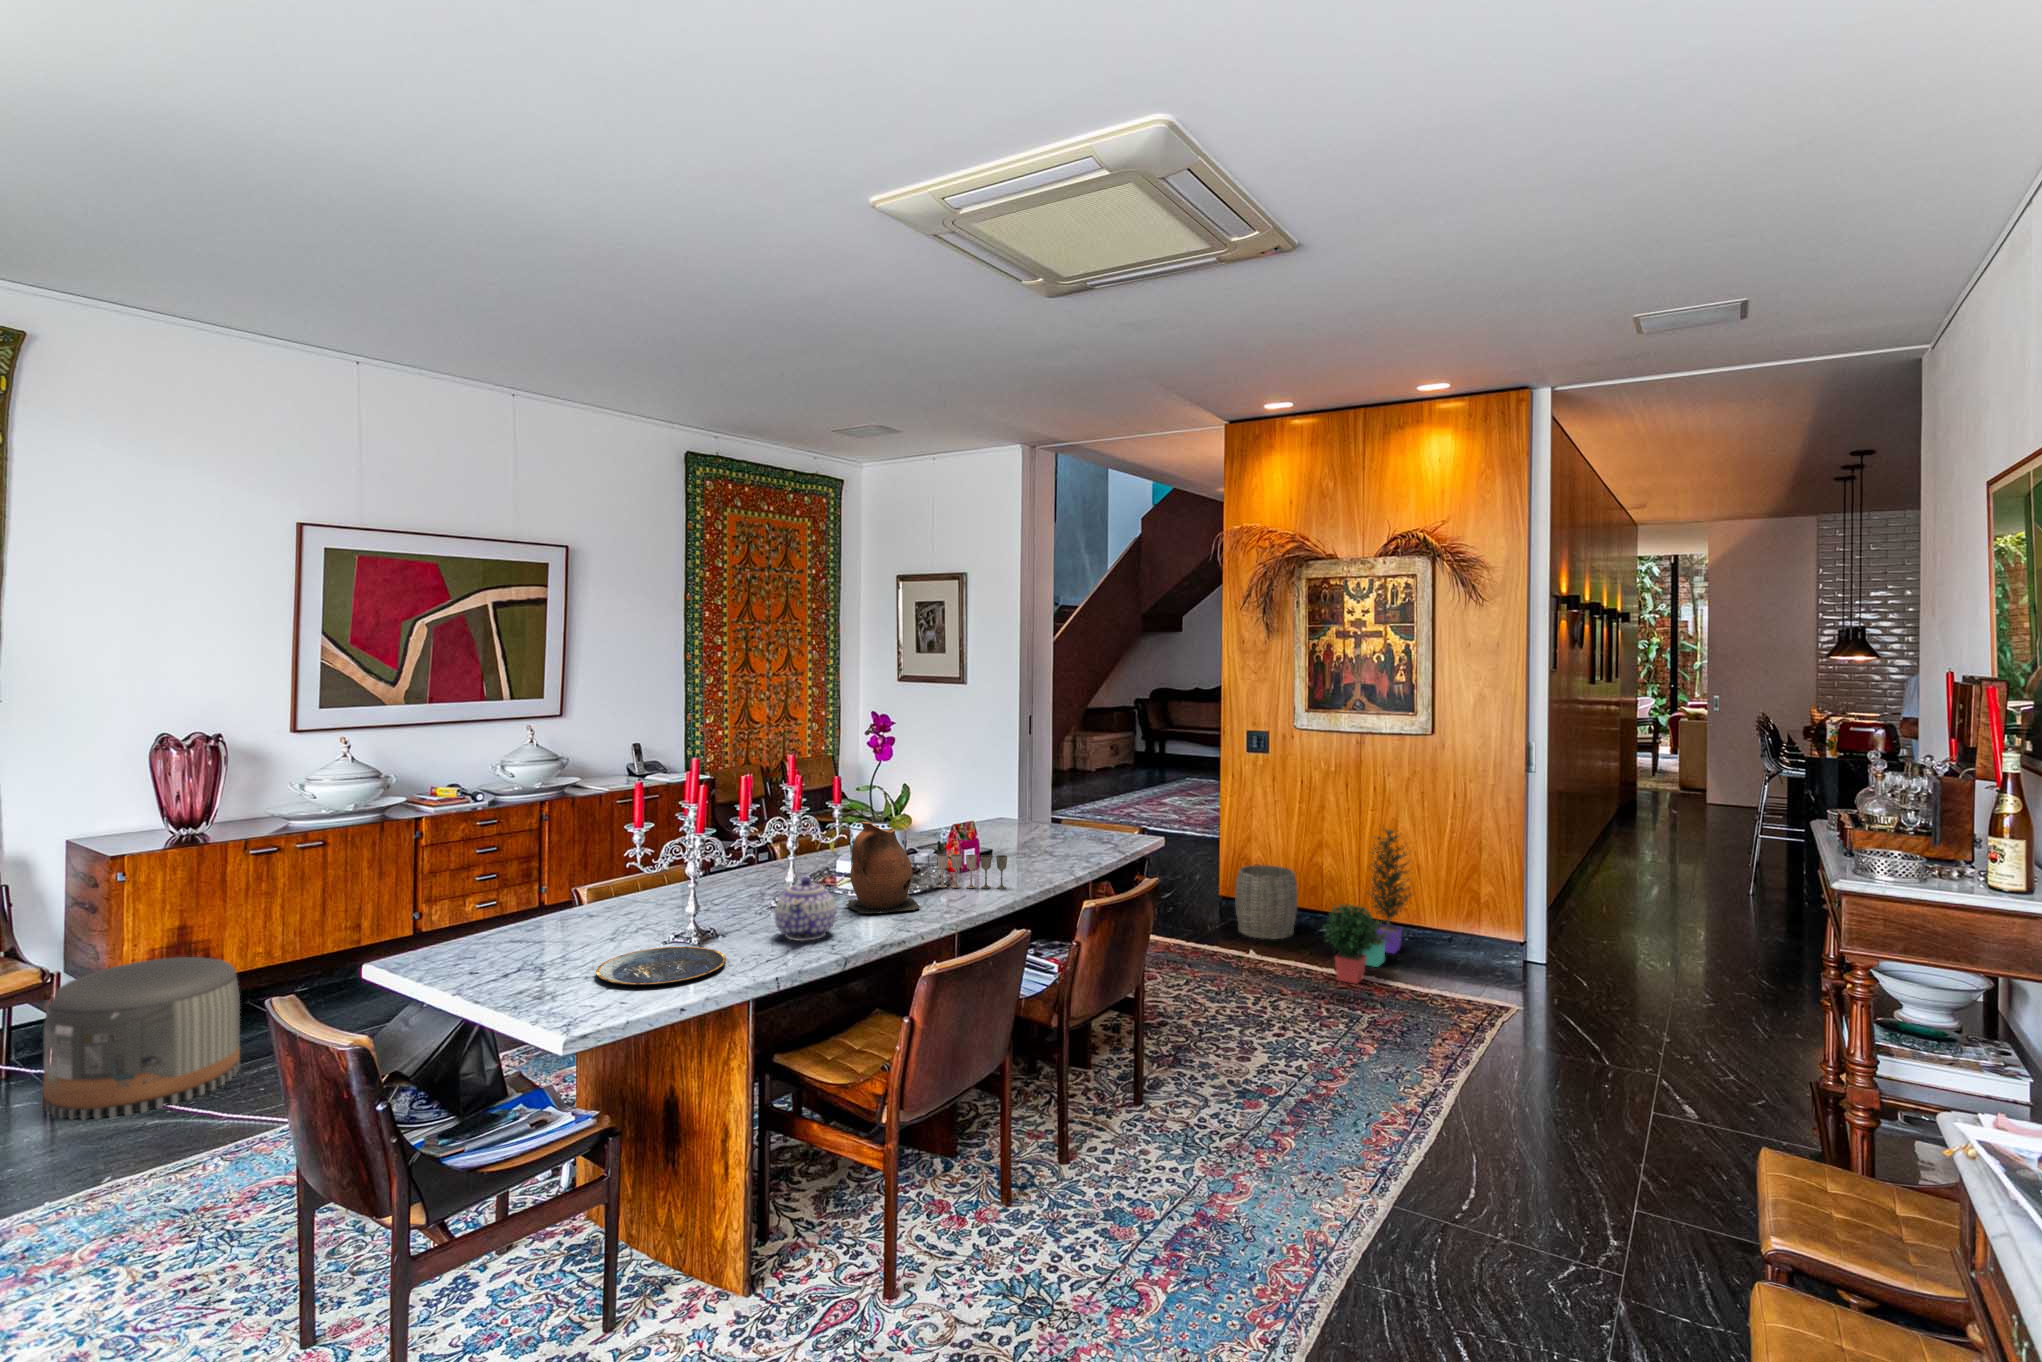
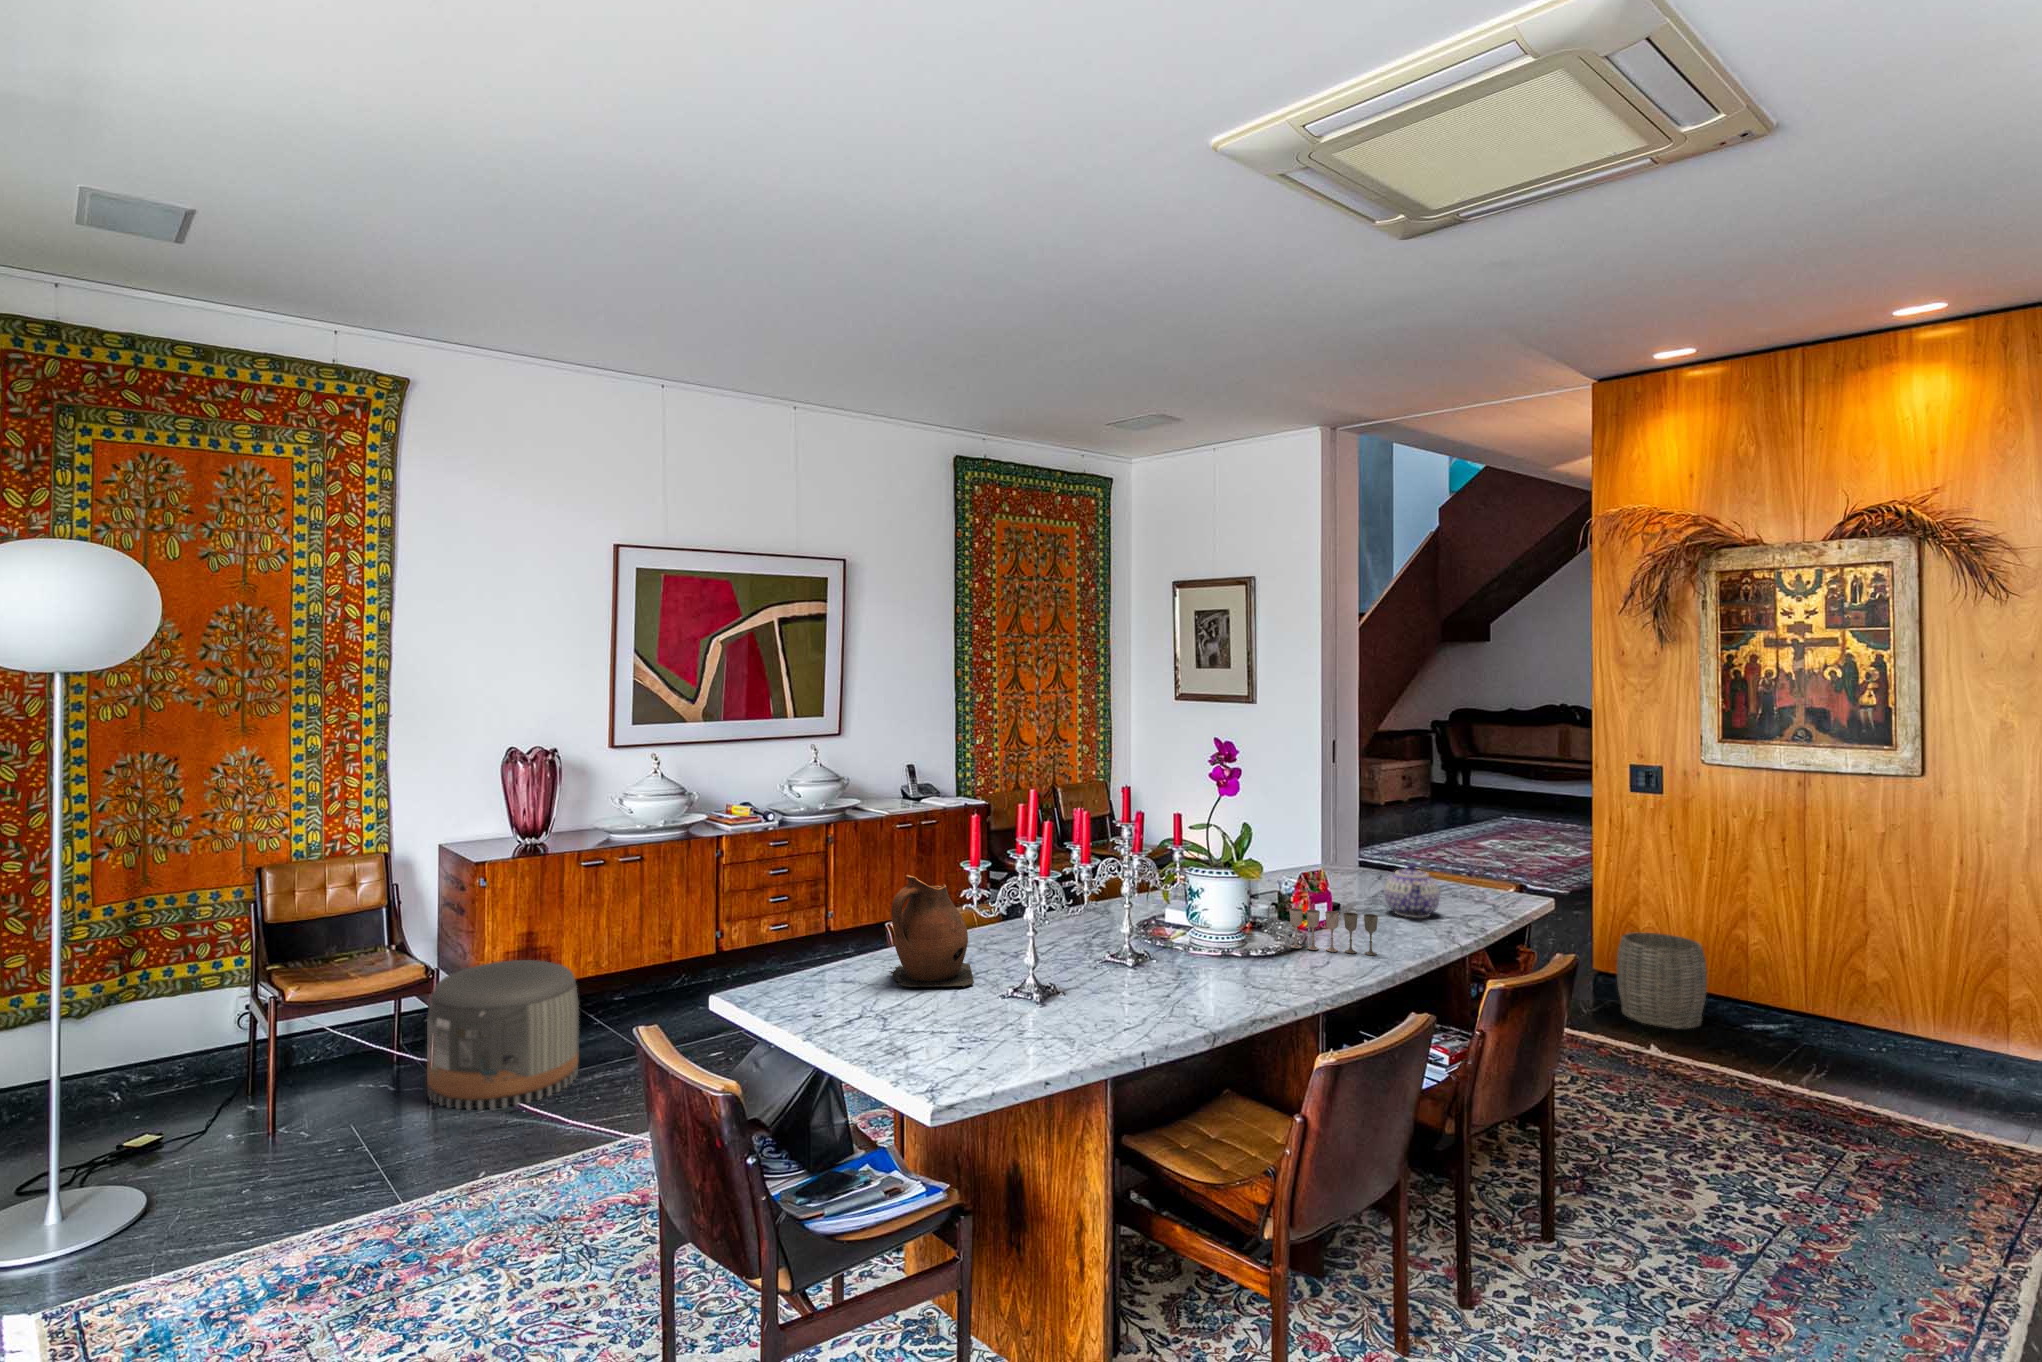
ceramic pitcher: present [844,822,920,913] -> present [889,875,974,988]
potted plant: present [1323,830,1410,984] -> none [1763,892,1895,1102]
teapot: present [775,877,836,941] -> present [1385,864,1440,918]
plate: present [596,947,726,985] -> none [945,1003,1082,1051]

